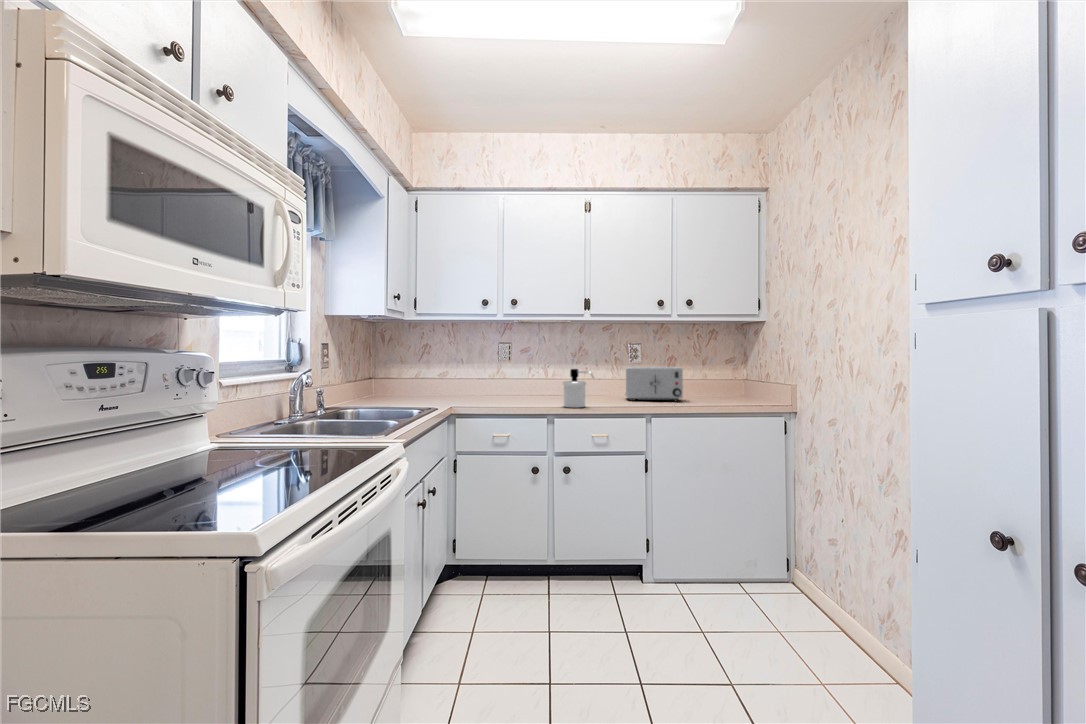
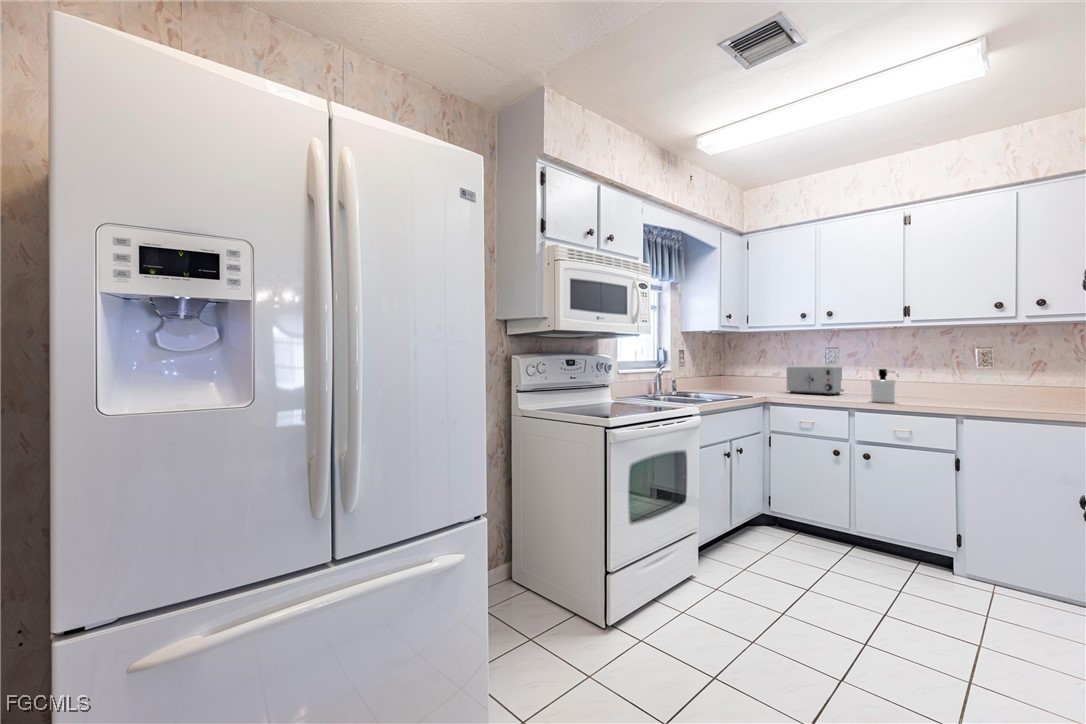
toaster: present [625,367,683,401] -> present [787,366,844,395]

